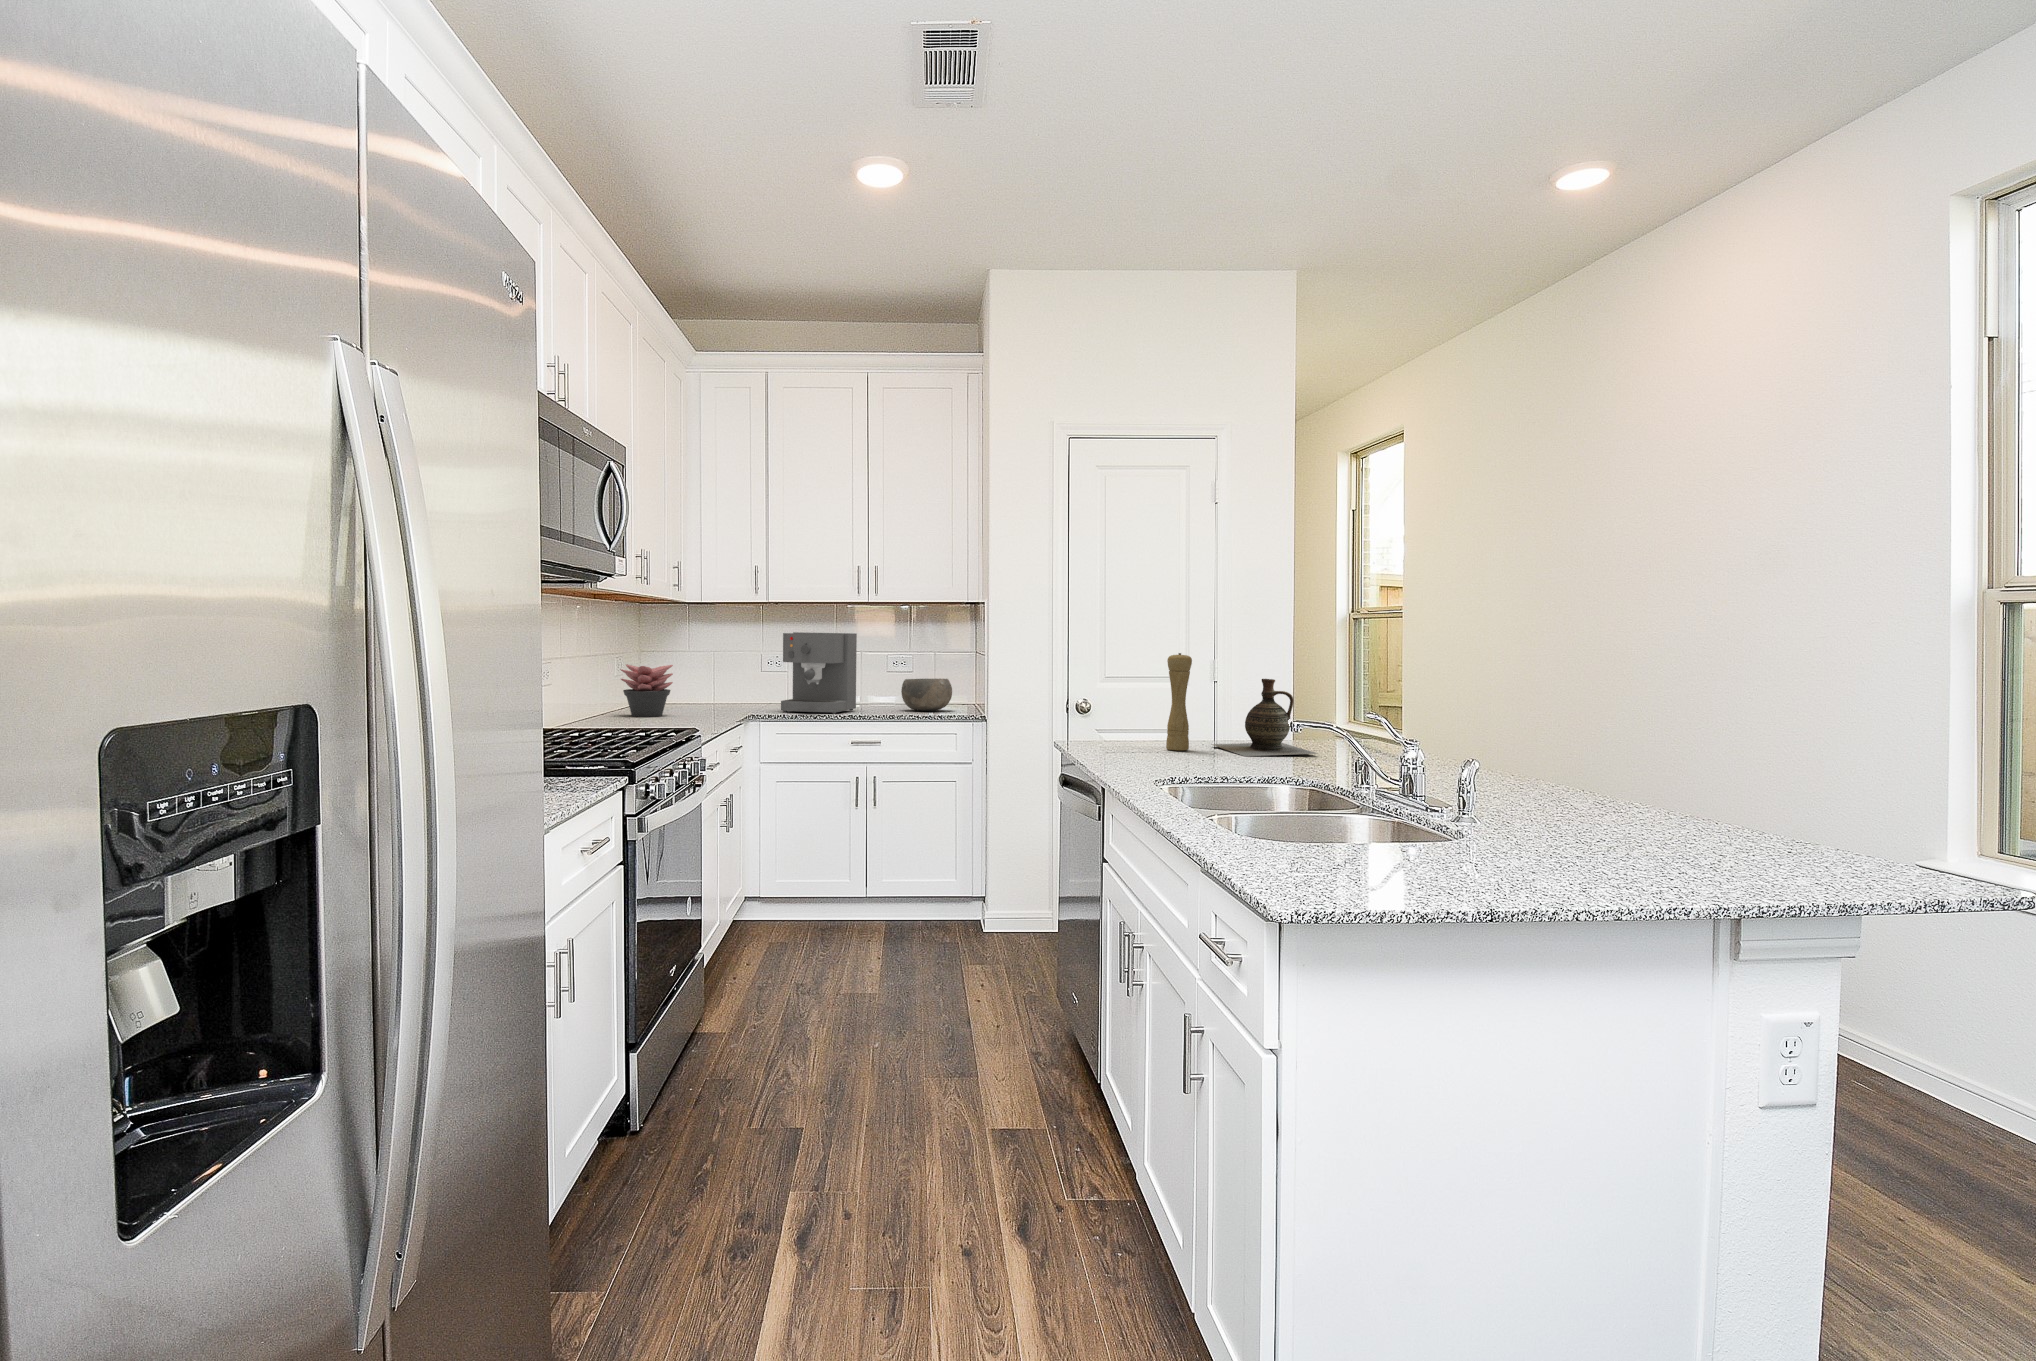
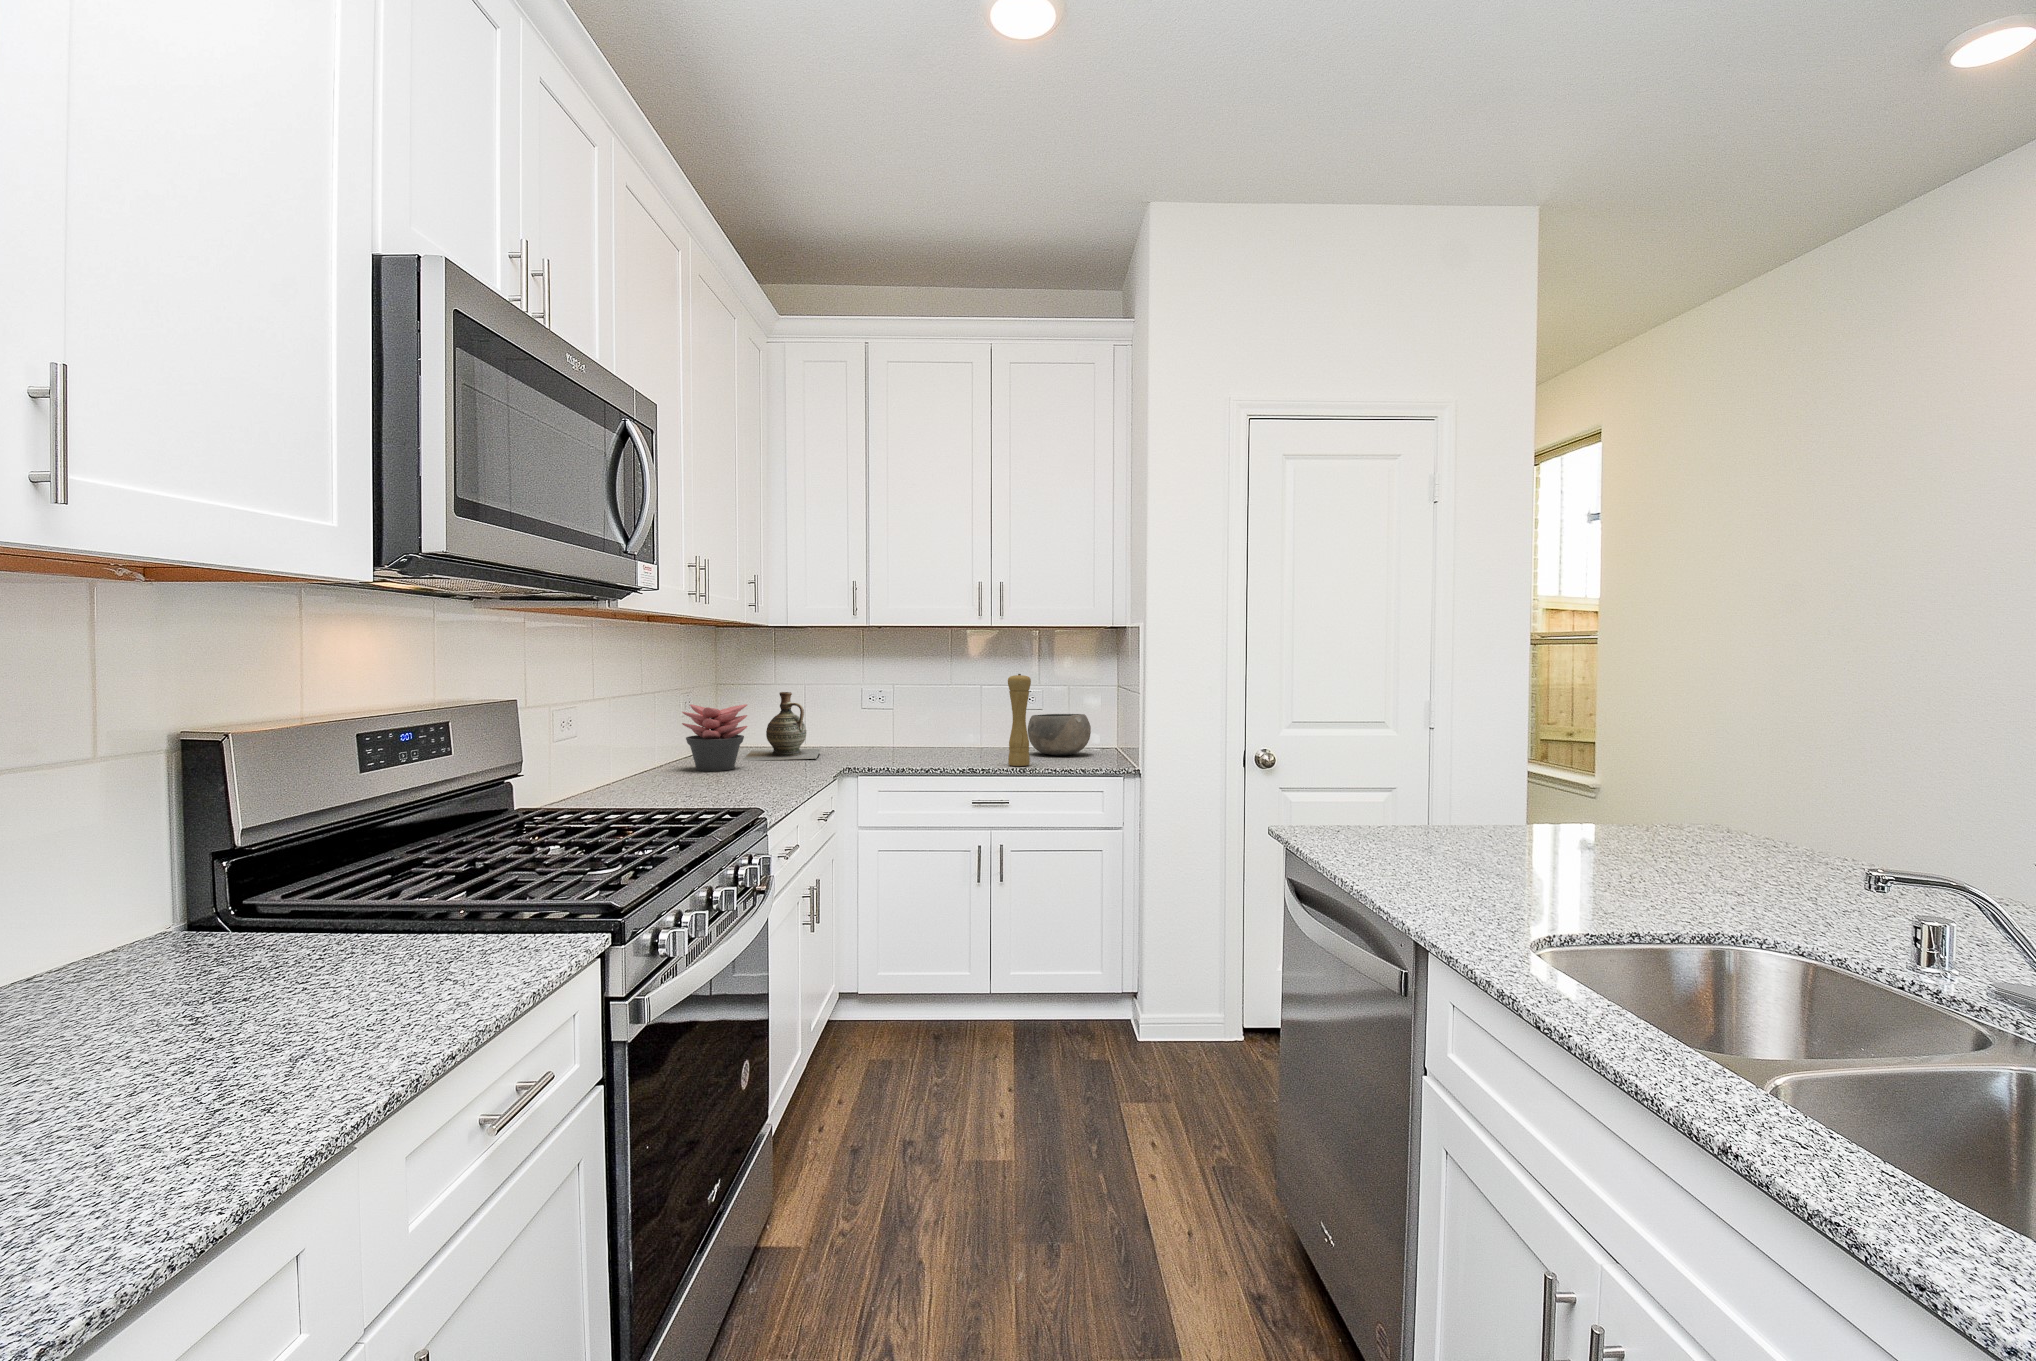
coffee maker: present [781,632,857,714] -> none [881,660,973,763]
pepper mill: present [1166,653,1192,751] -> present [1008,674,1031,766]
ceramic jug: present [1212,679,1317,756] -> present [743,692,821,761]

